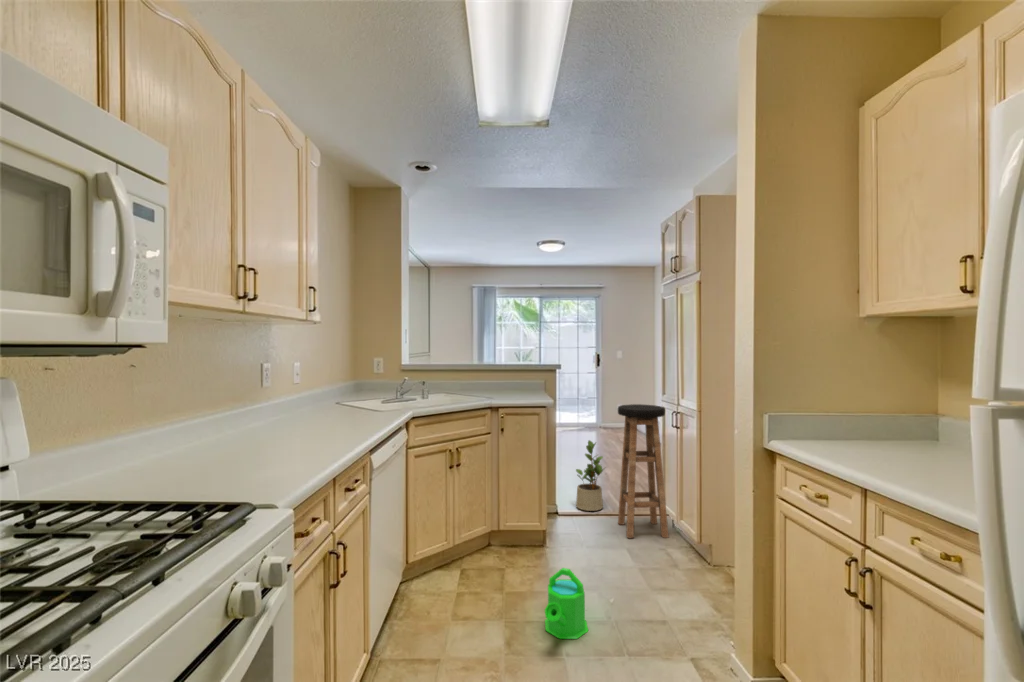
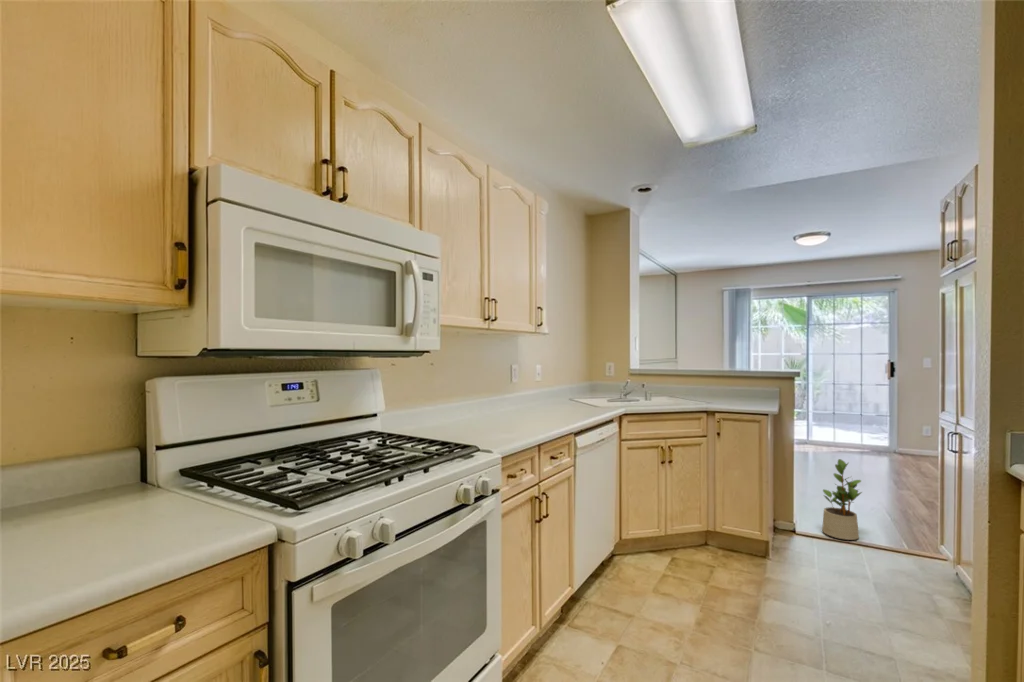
bar stool: present [618,404,668,538] -> none [870,422,943,588]
watering can: present [545,568,588,639] -> none [733,572,788,645]

